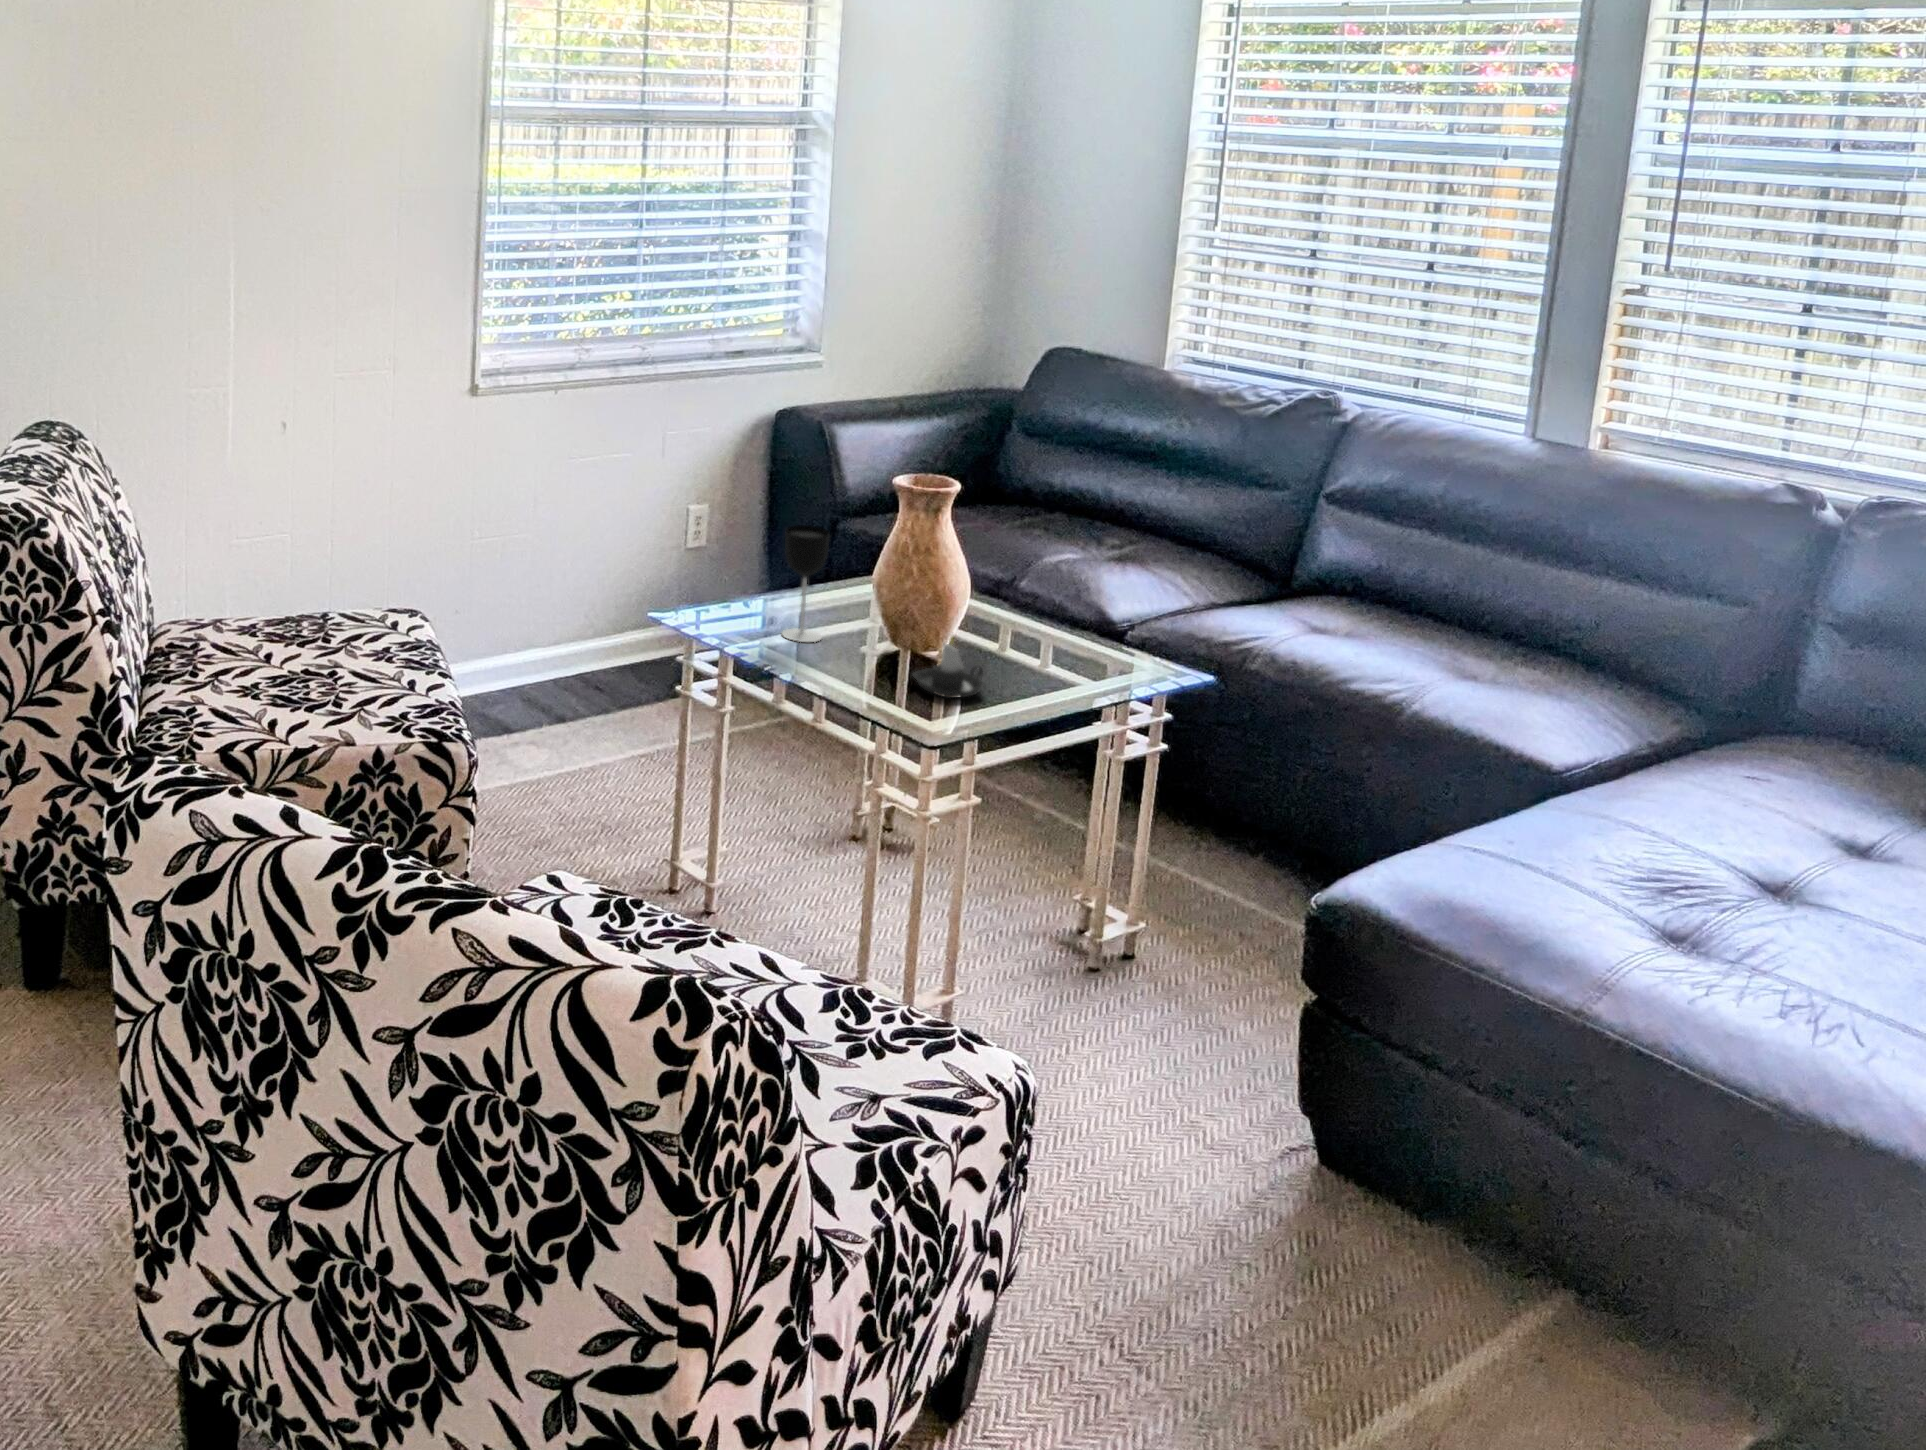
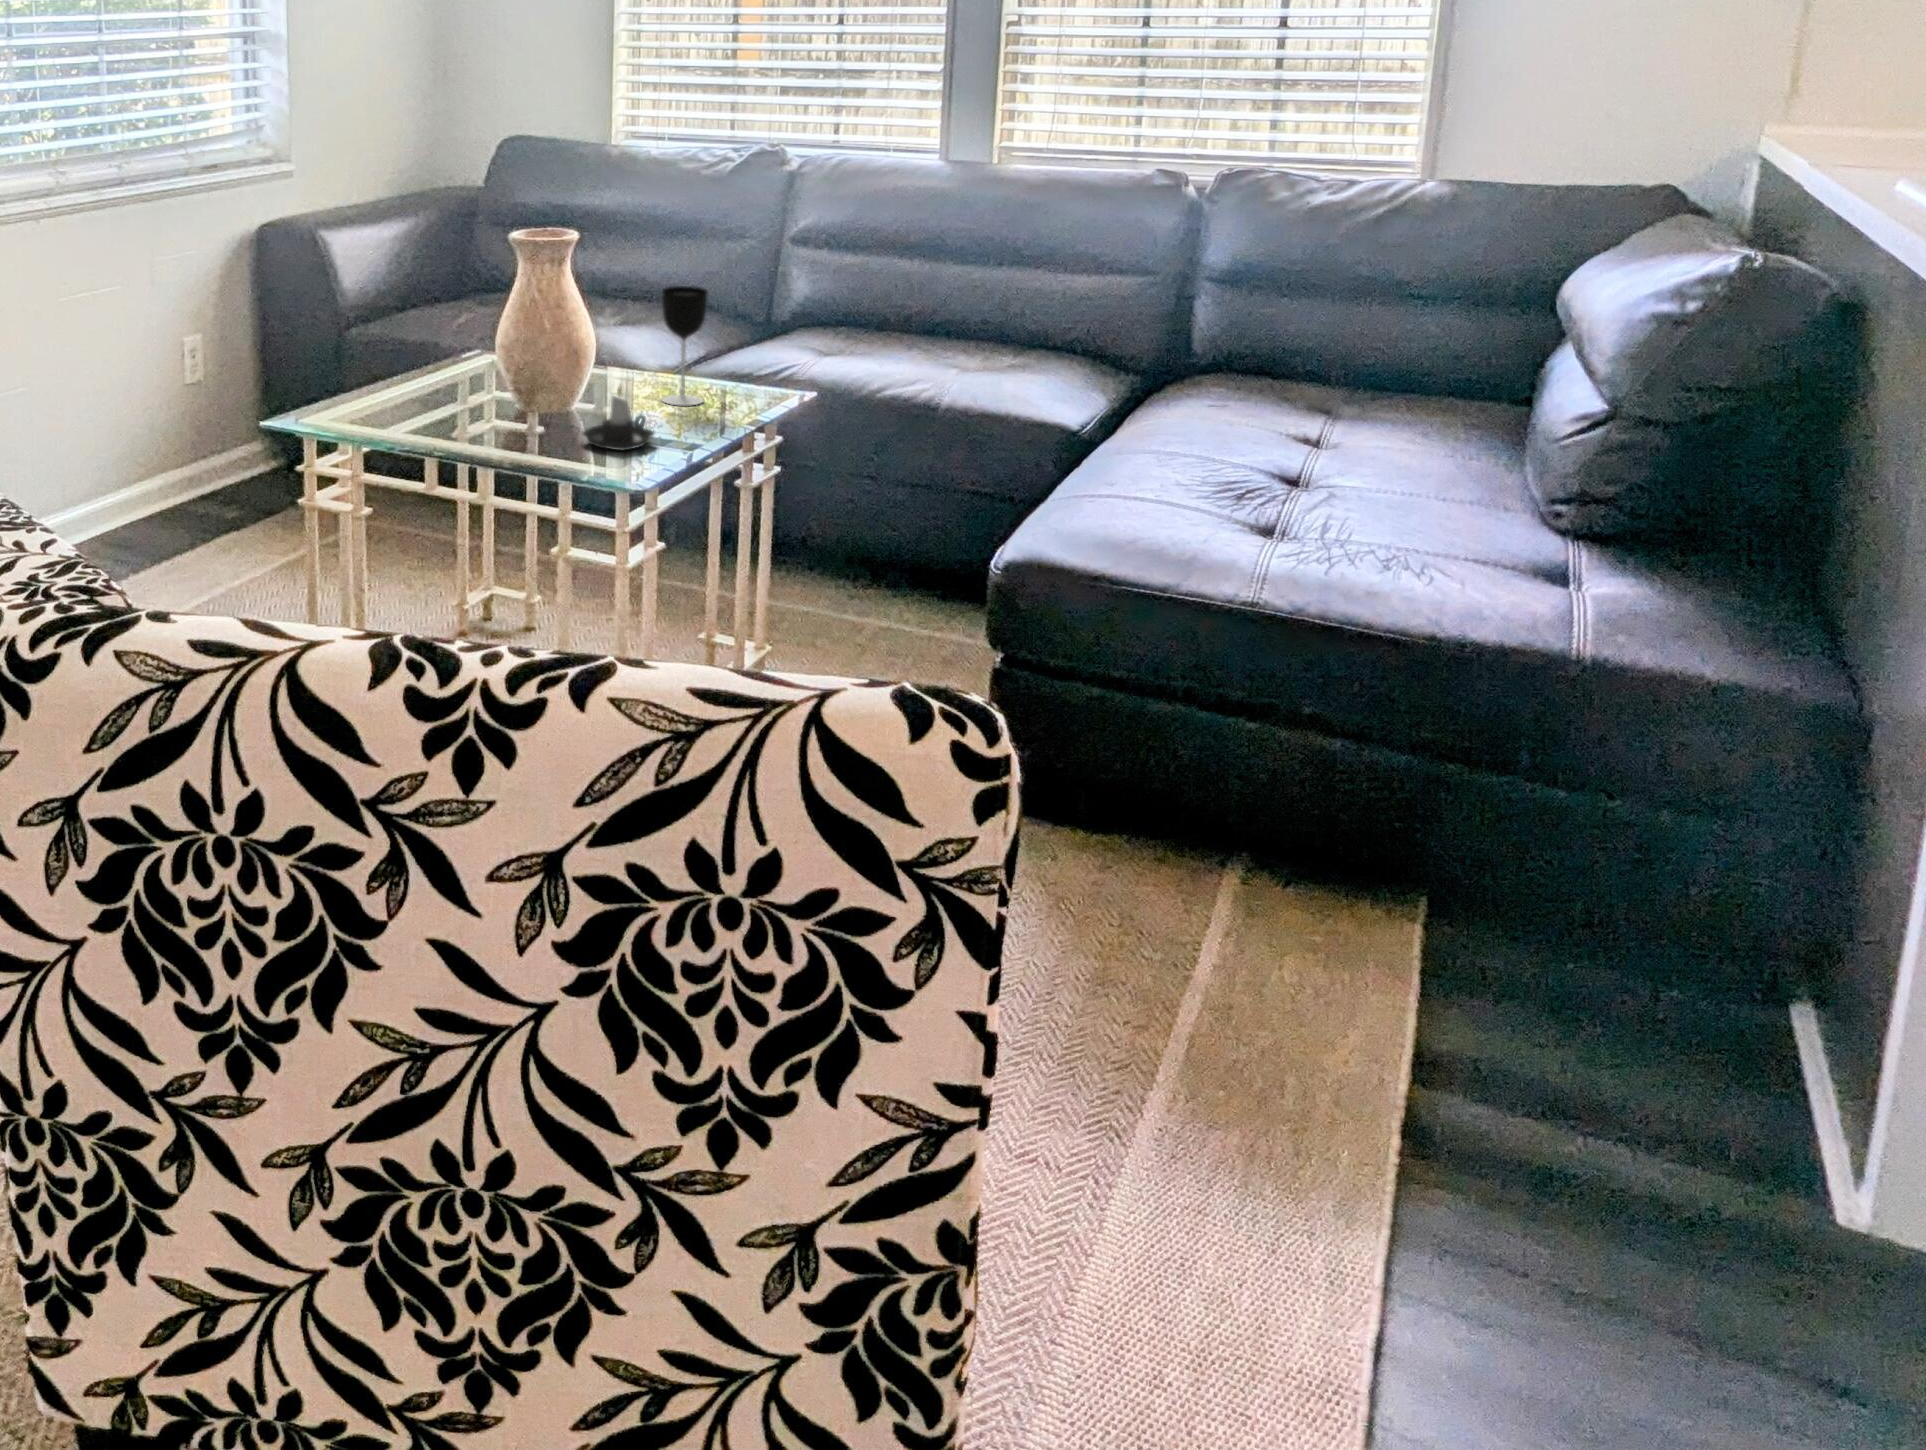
wine glass: present [782,525,830,642] -> present [662,286,708,406]

